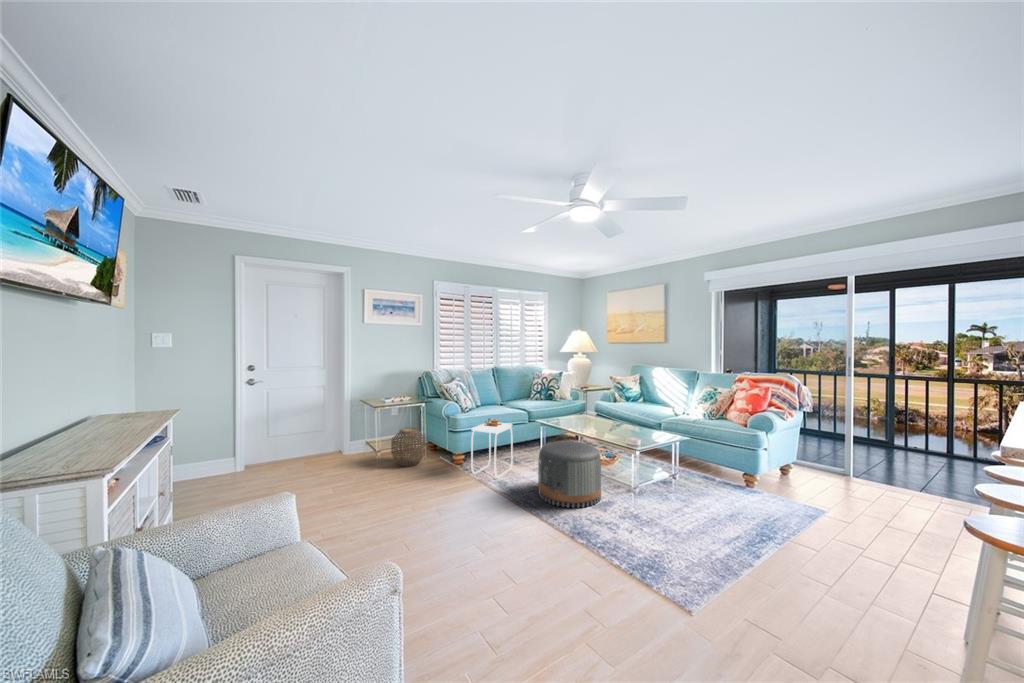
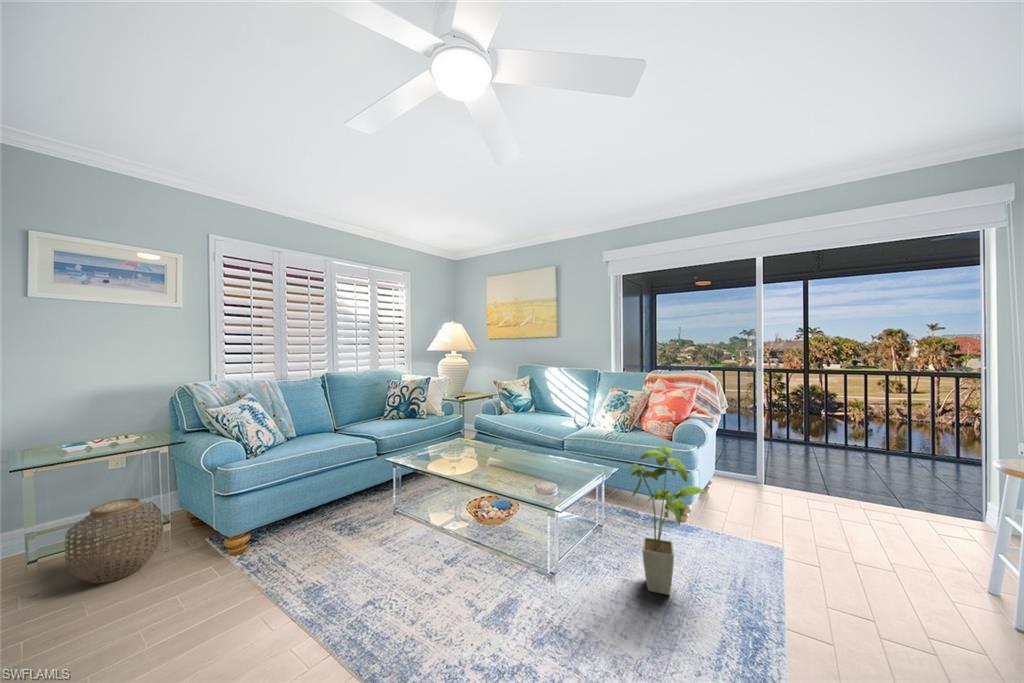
side table: present [471,419,513,478] -> none [248,467,338,581]
house plant: none [691,420,747,513] -> present [629,446,706,595]
pouf: present [538,441,601,508] -> none [376,497,492,645]

